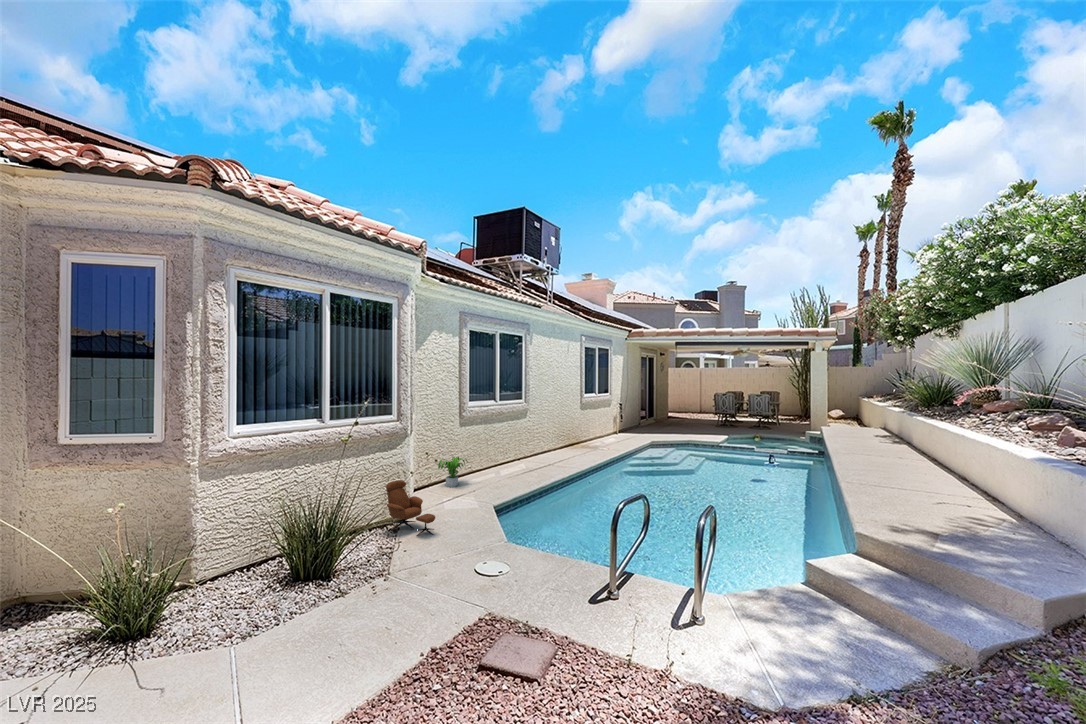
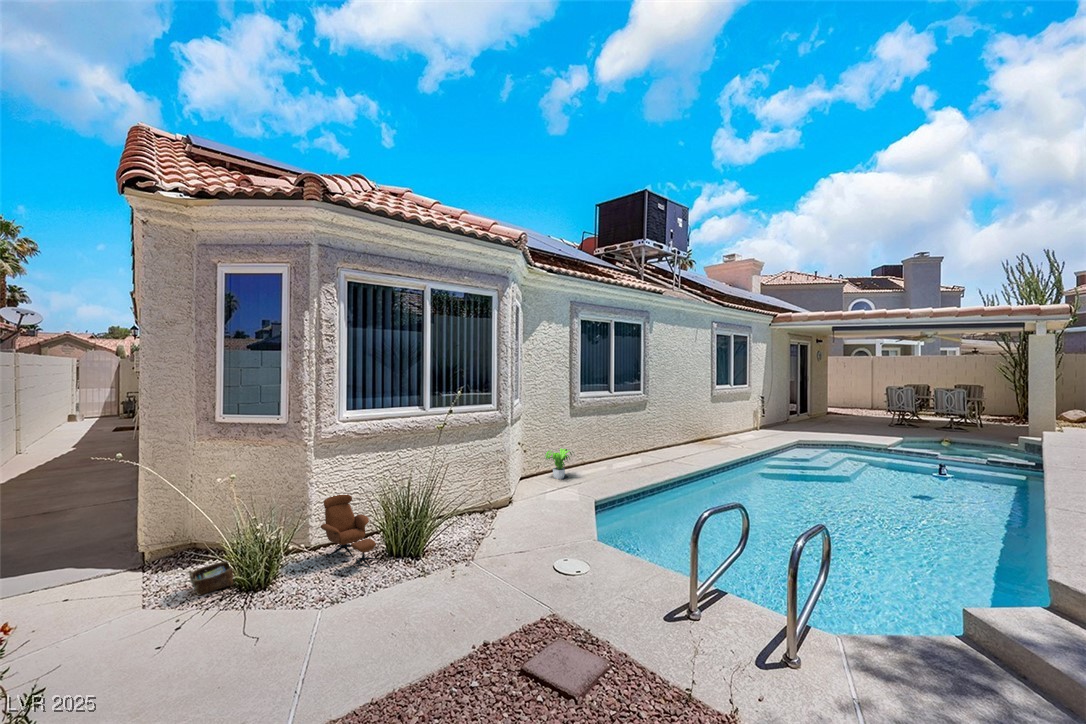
lounge chair: present [386,480,435,536] -> present [321,495,377,568]
woven basket: none [28,609,95,663] -> present [189,561,233,596]

